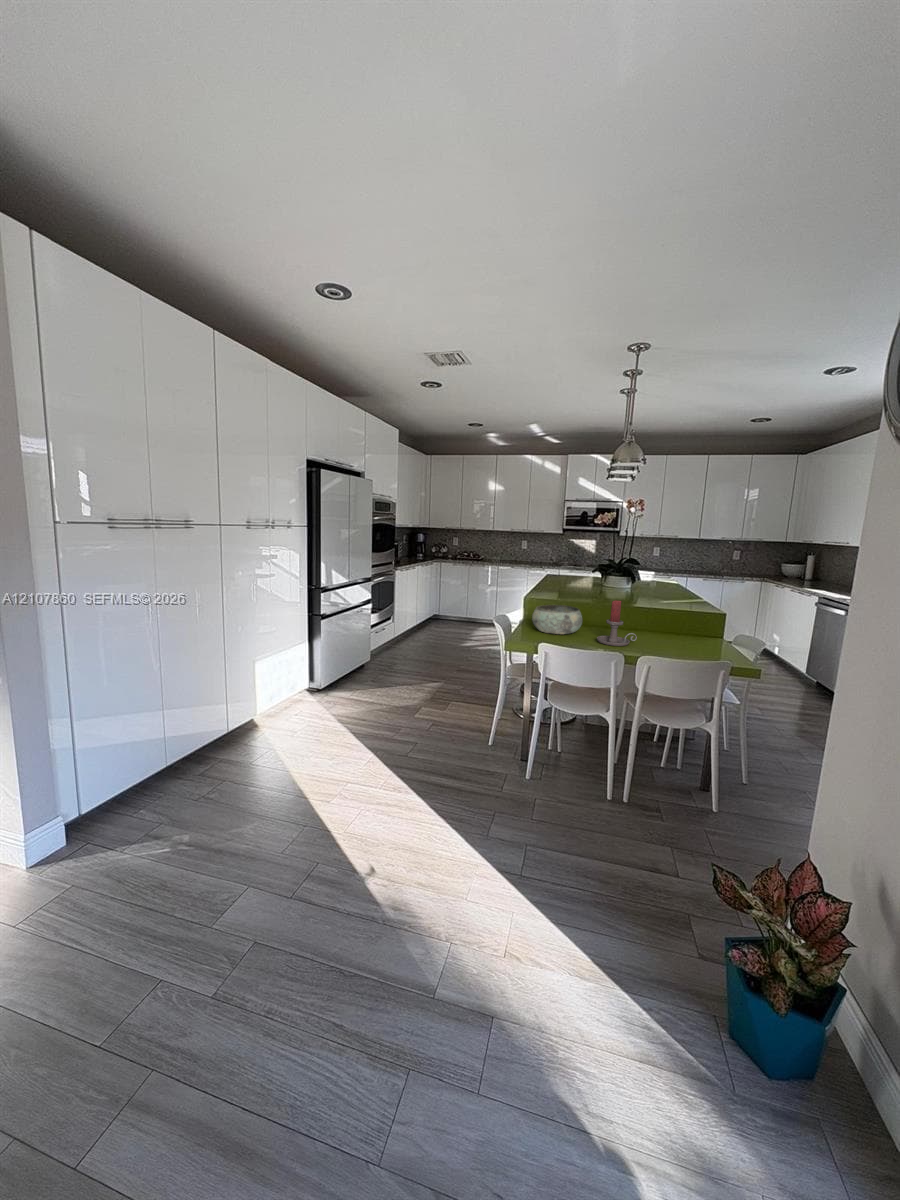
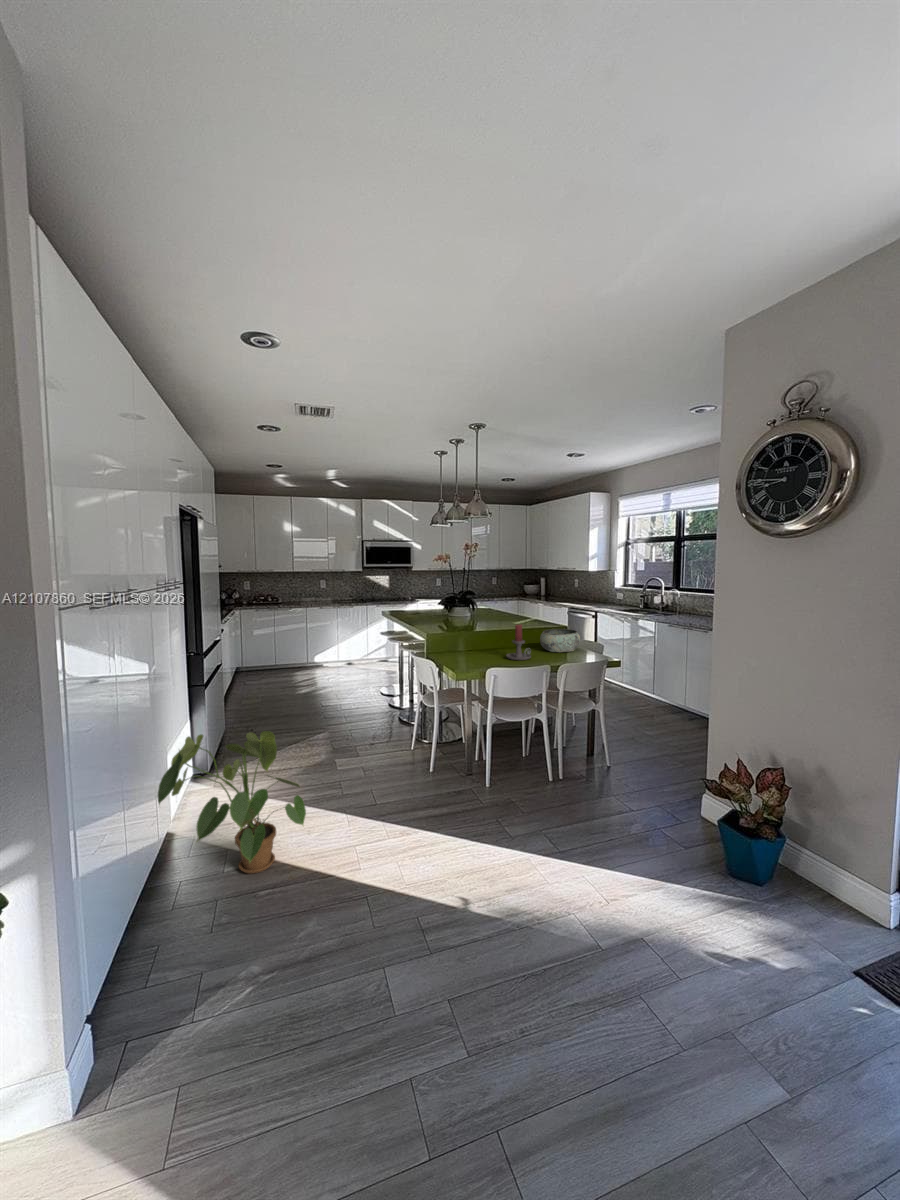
bowl: present [532,605,582,634] -> present [540,629,580,652]
house plant: none [202,648,319,773] -> present [158,731,306,874]

